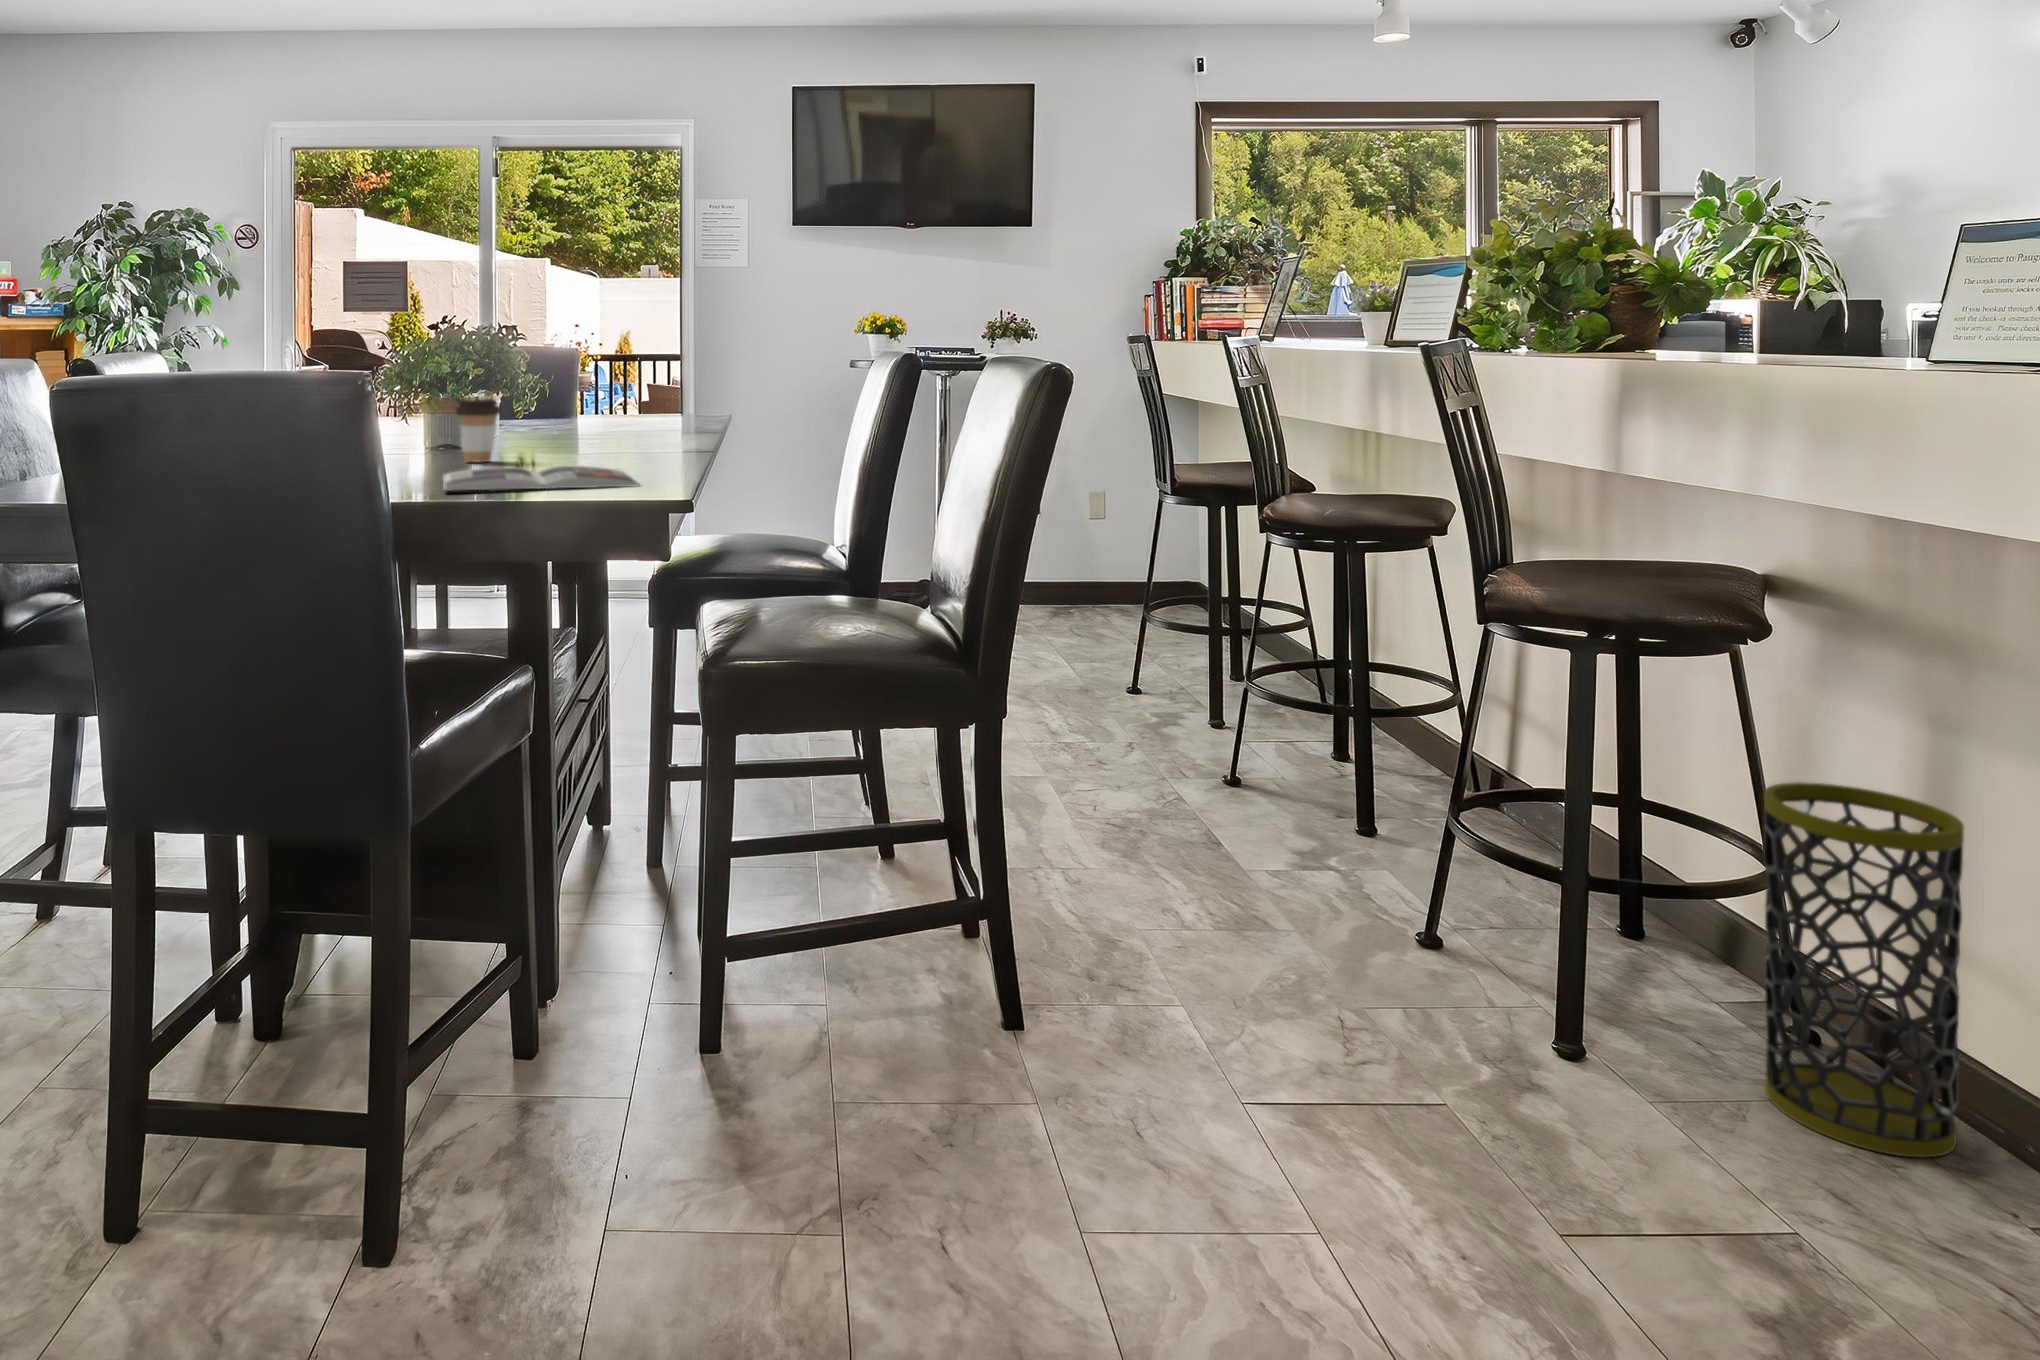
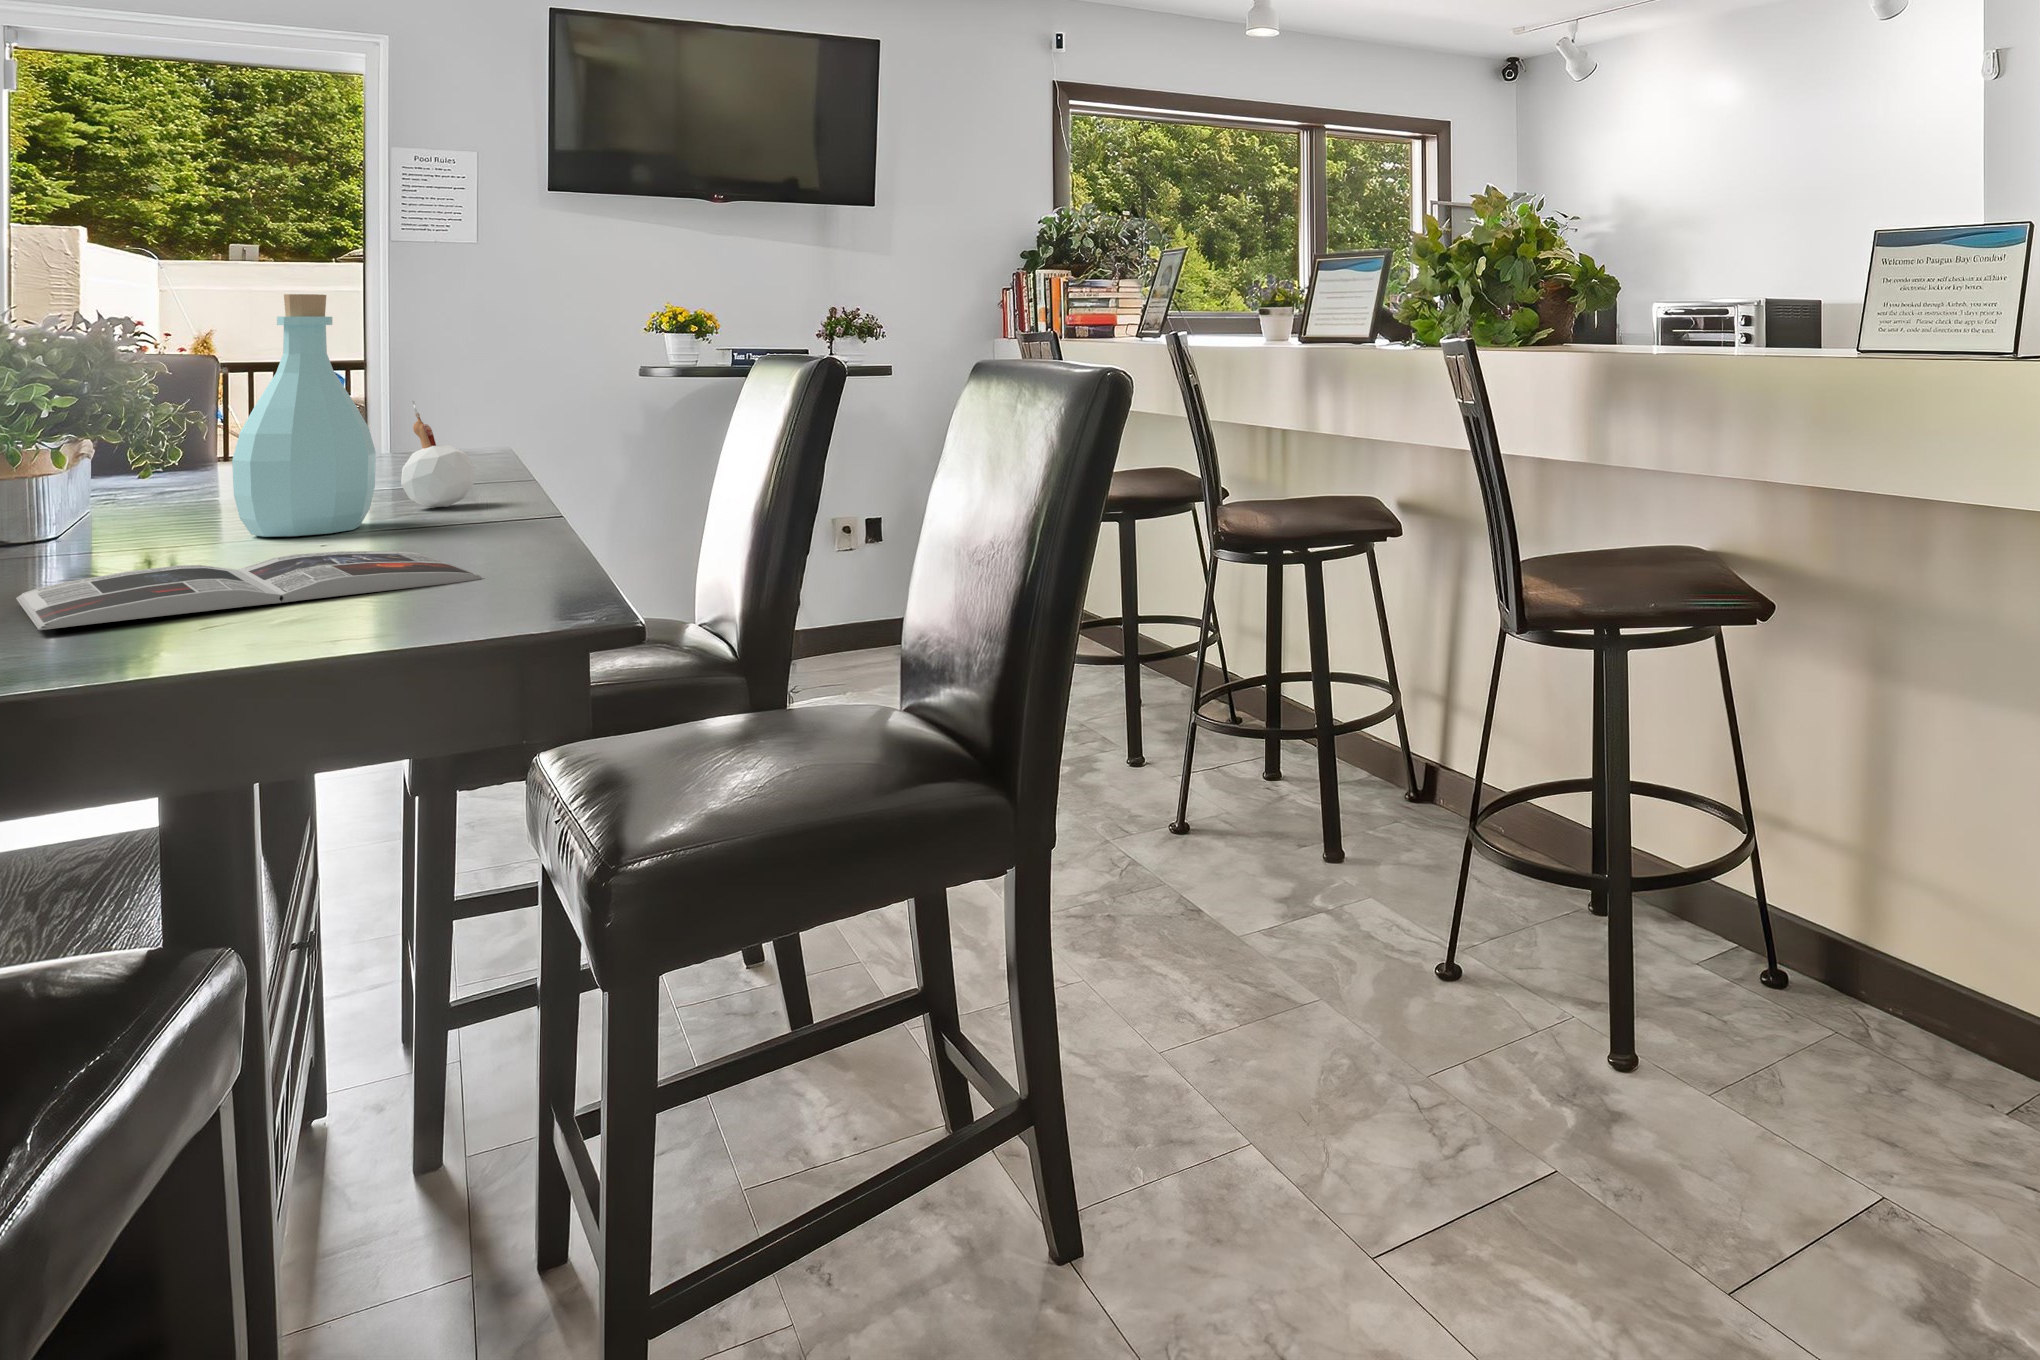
bottle: none [546,315,616,458] -> present [232,294,376,537]
candle: none [634,380,673,448] -> present [401,401,474,508]
coffee cup: present [454,398,502,462] -> none [23,443,136,561]
trash can: present [1764,782,1964,1157] -> none [1768,742,1919,1087]

